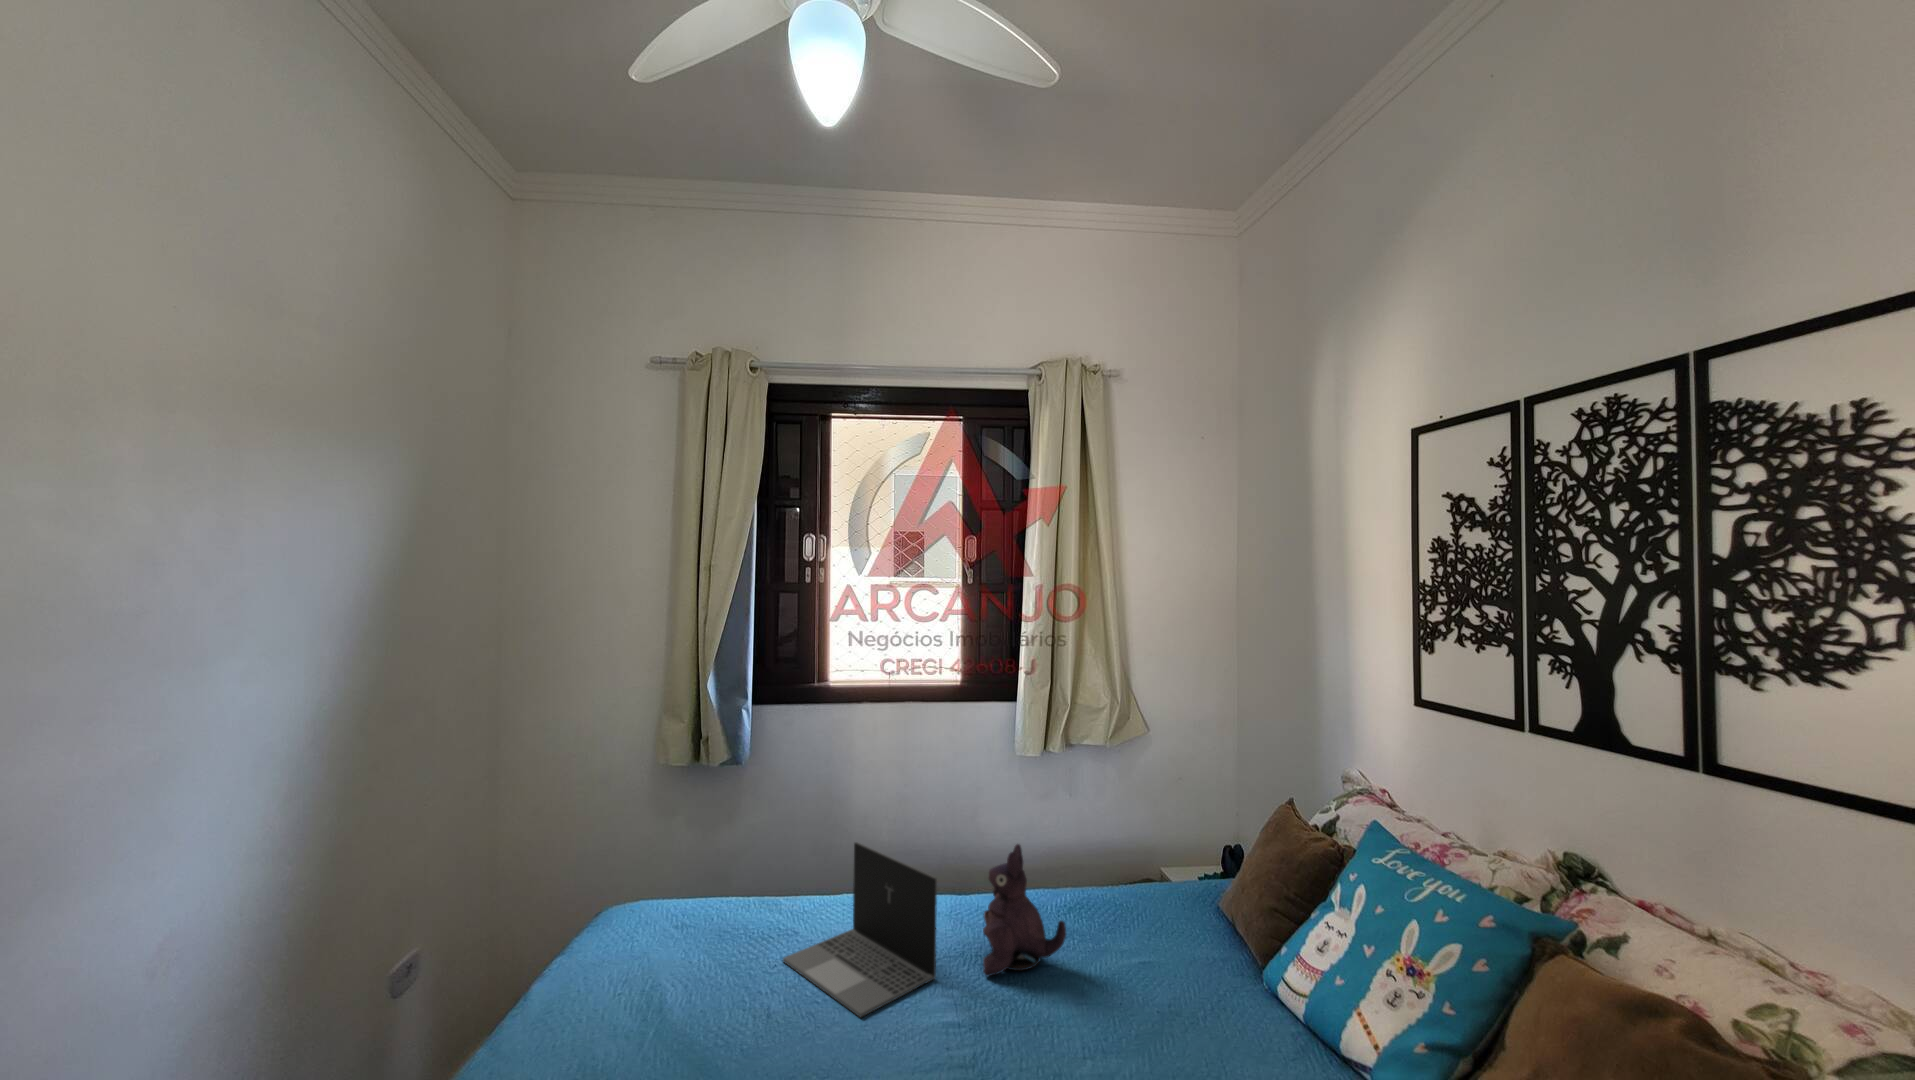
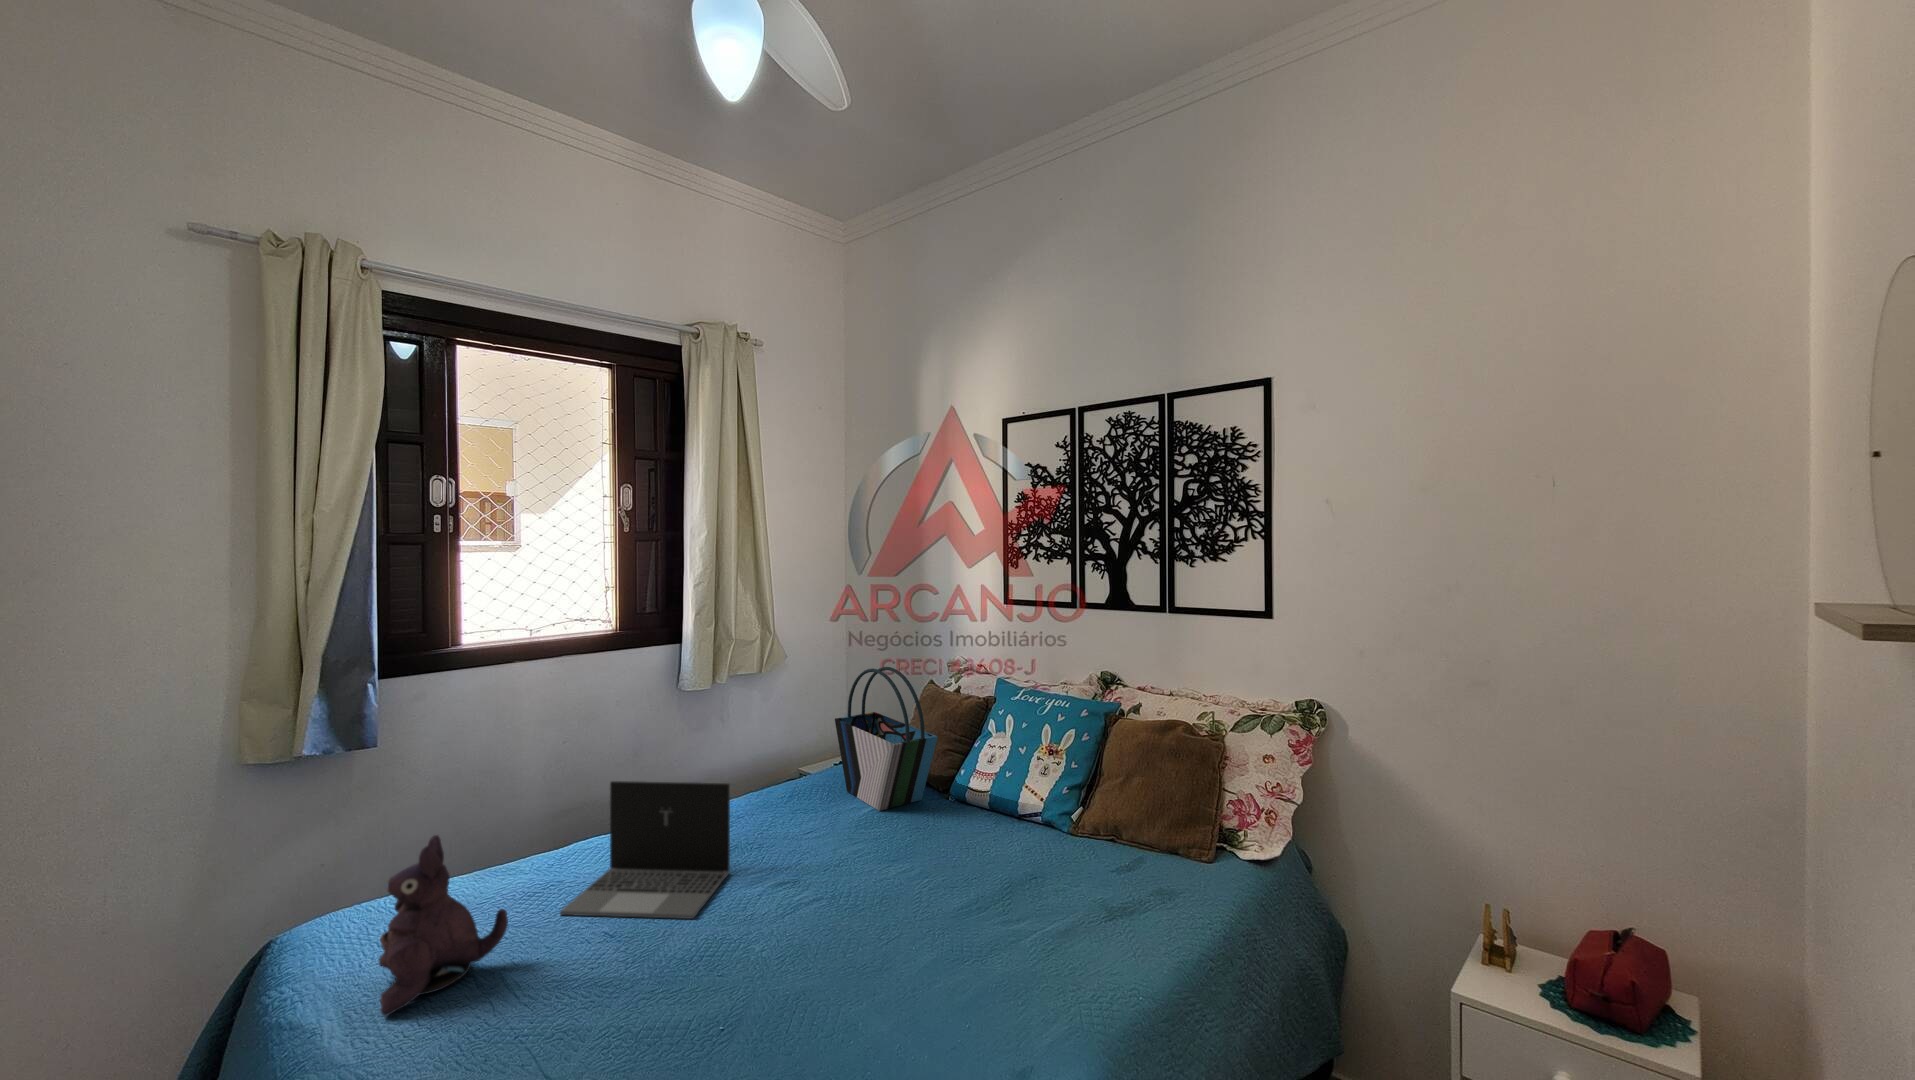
tote bag: none [1137,772,1233,967] -> present [835,667,937,811]
plush toy: present [983,844,1066,976] -> present [379,835,508,1016]

